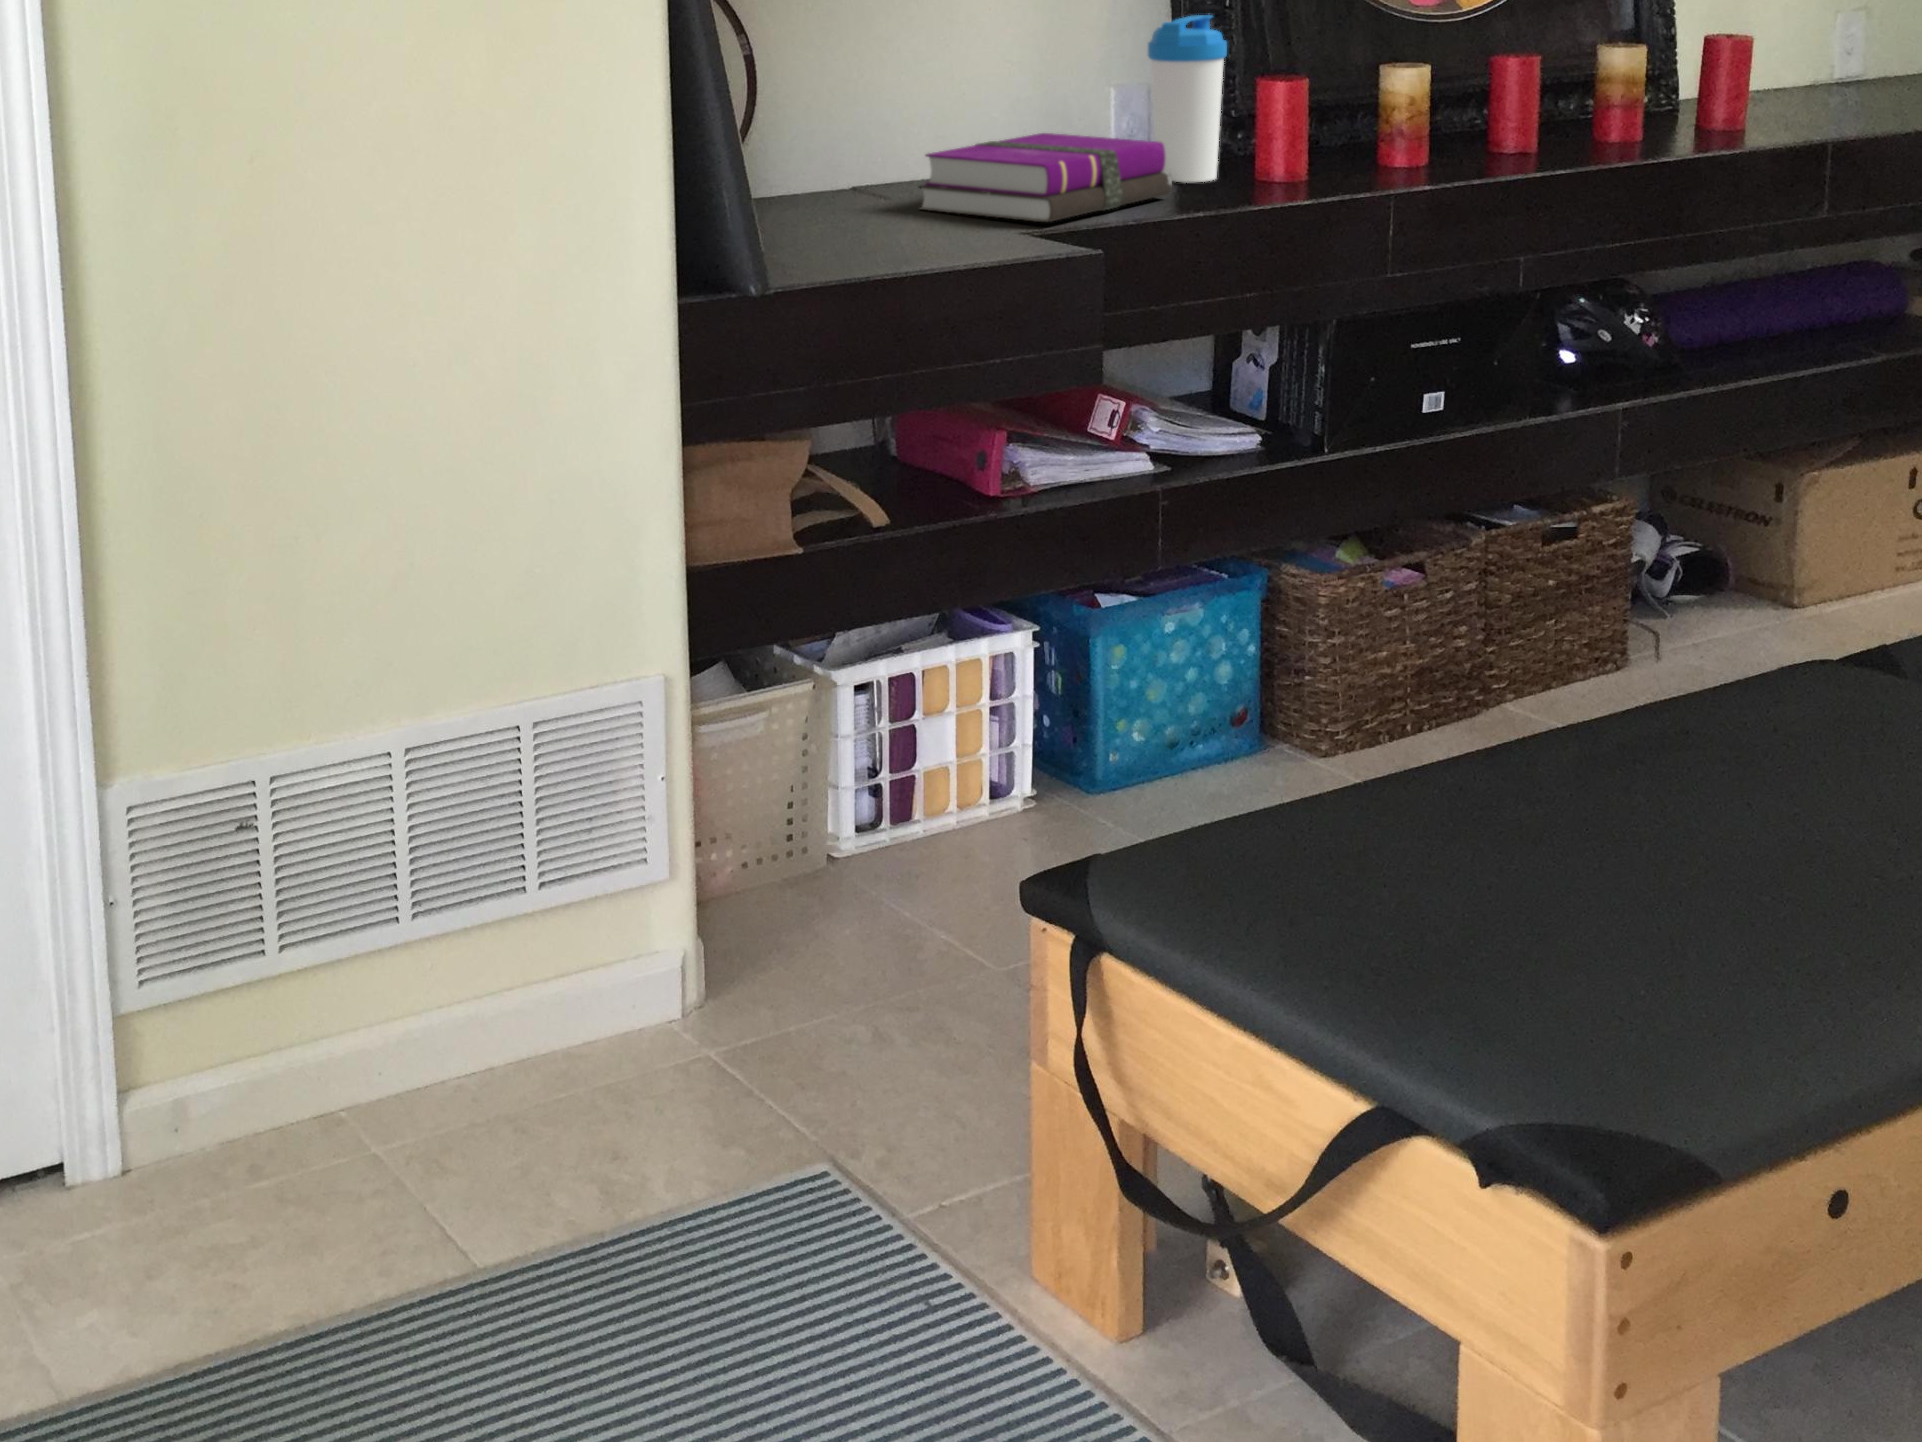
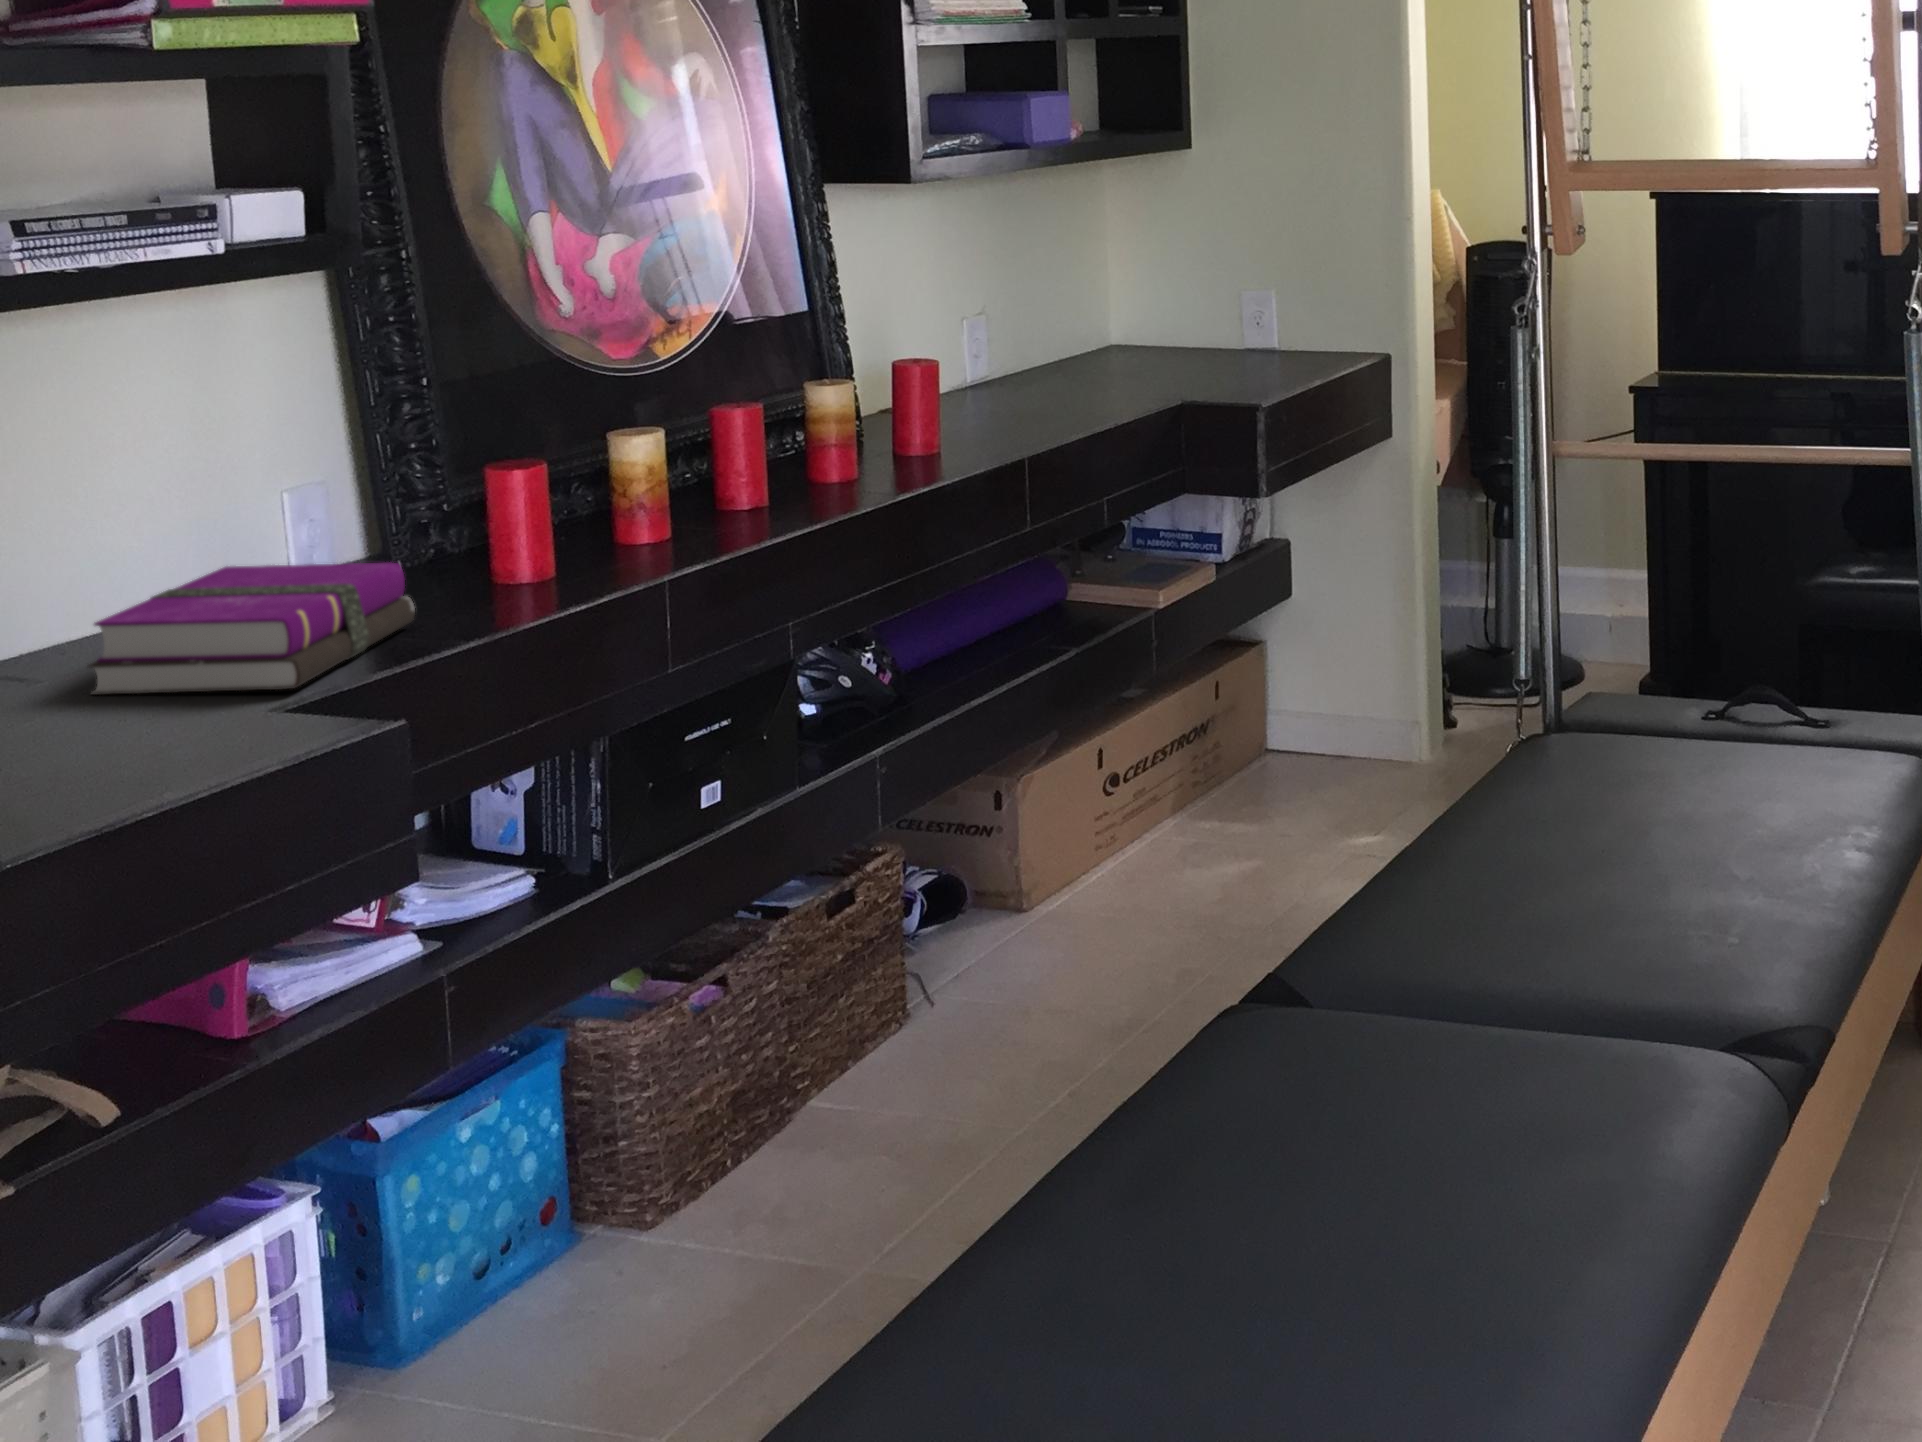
water bottle: present [1148,15,1227,183] -> none [345,402,446,601]

